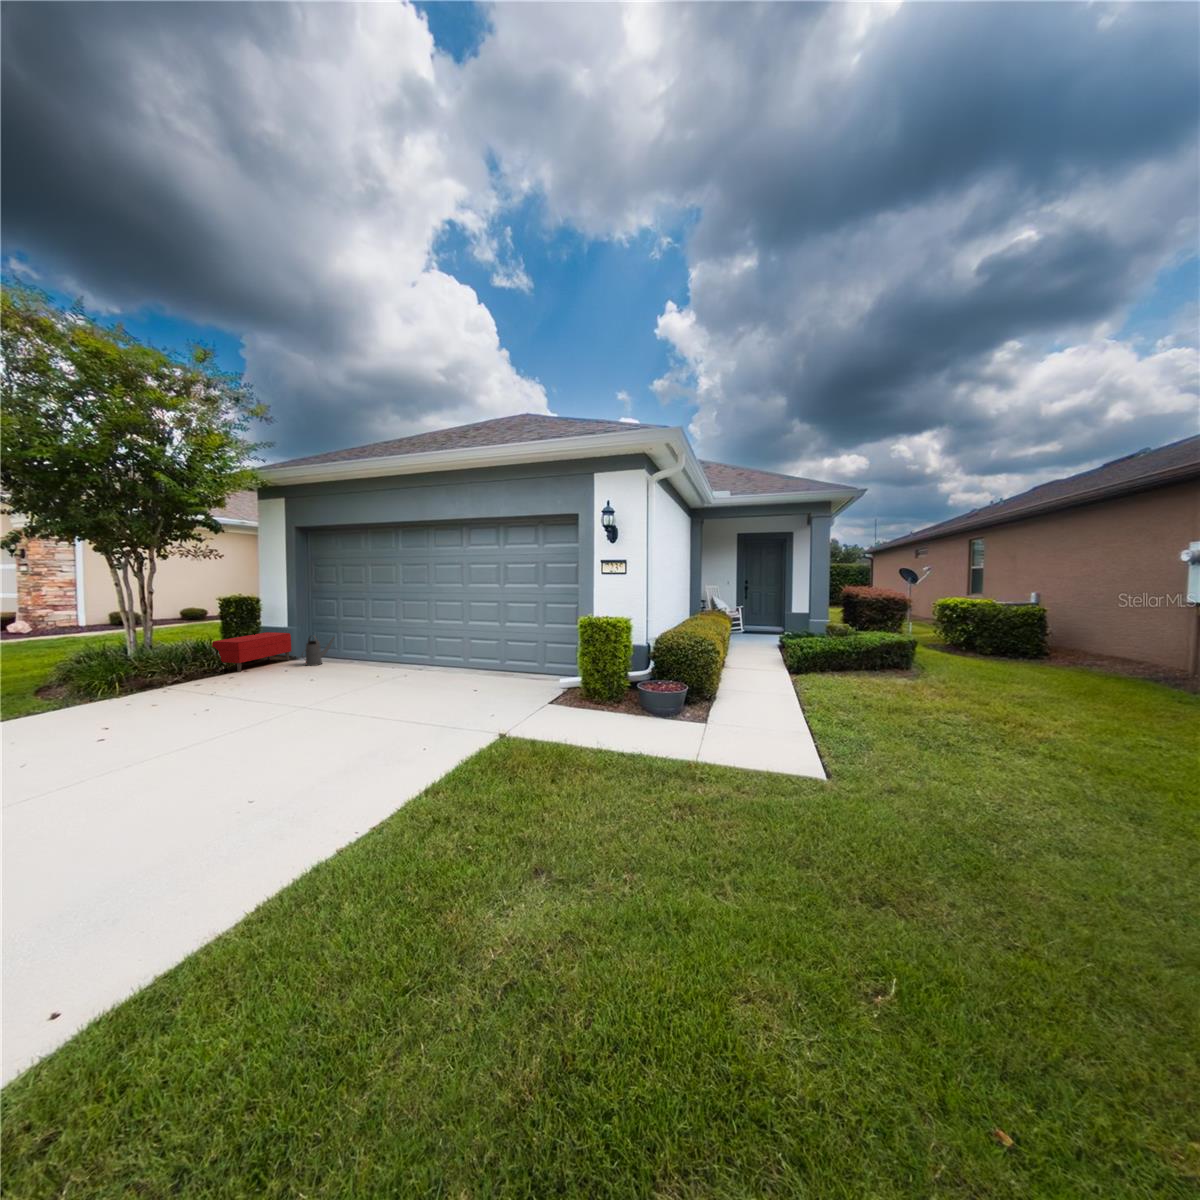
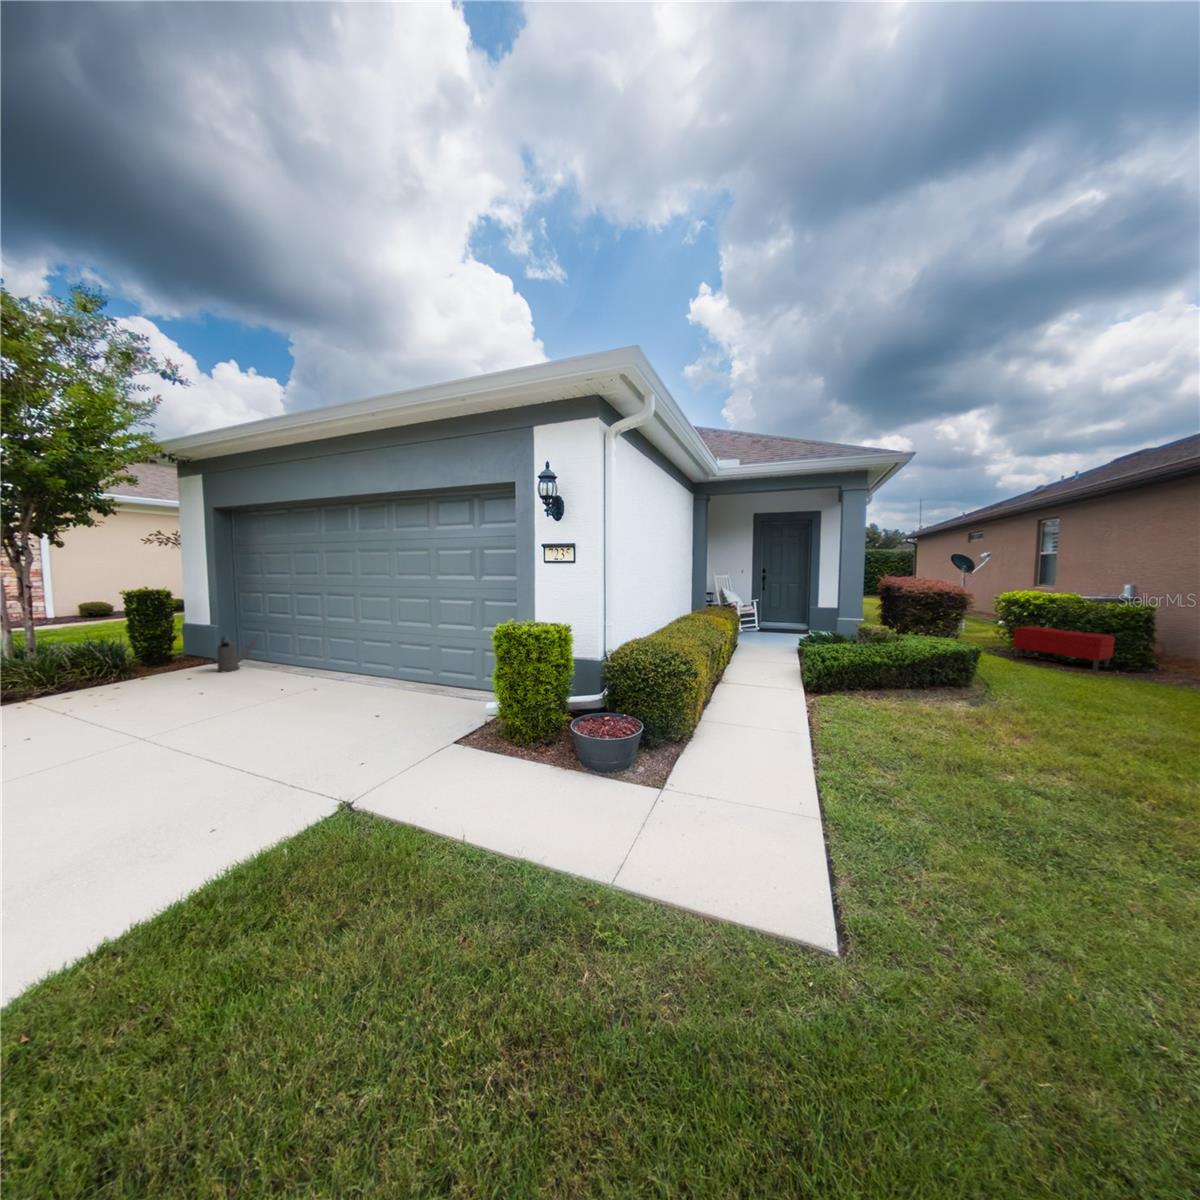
bench: present [212,632,291,672] -> present [1013,626,1115,670]

